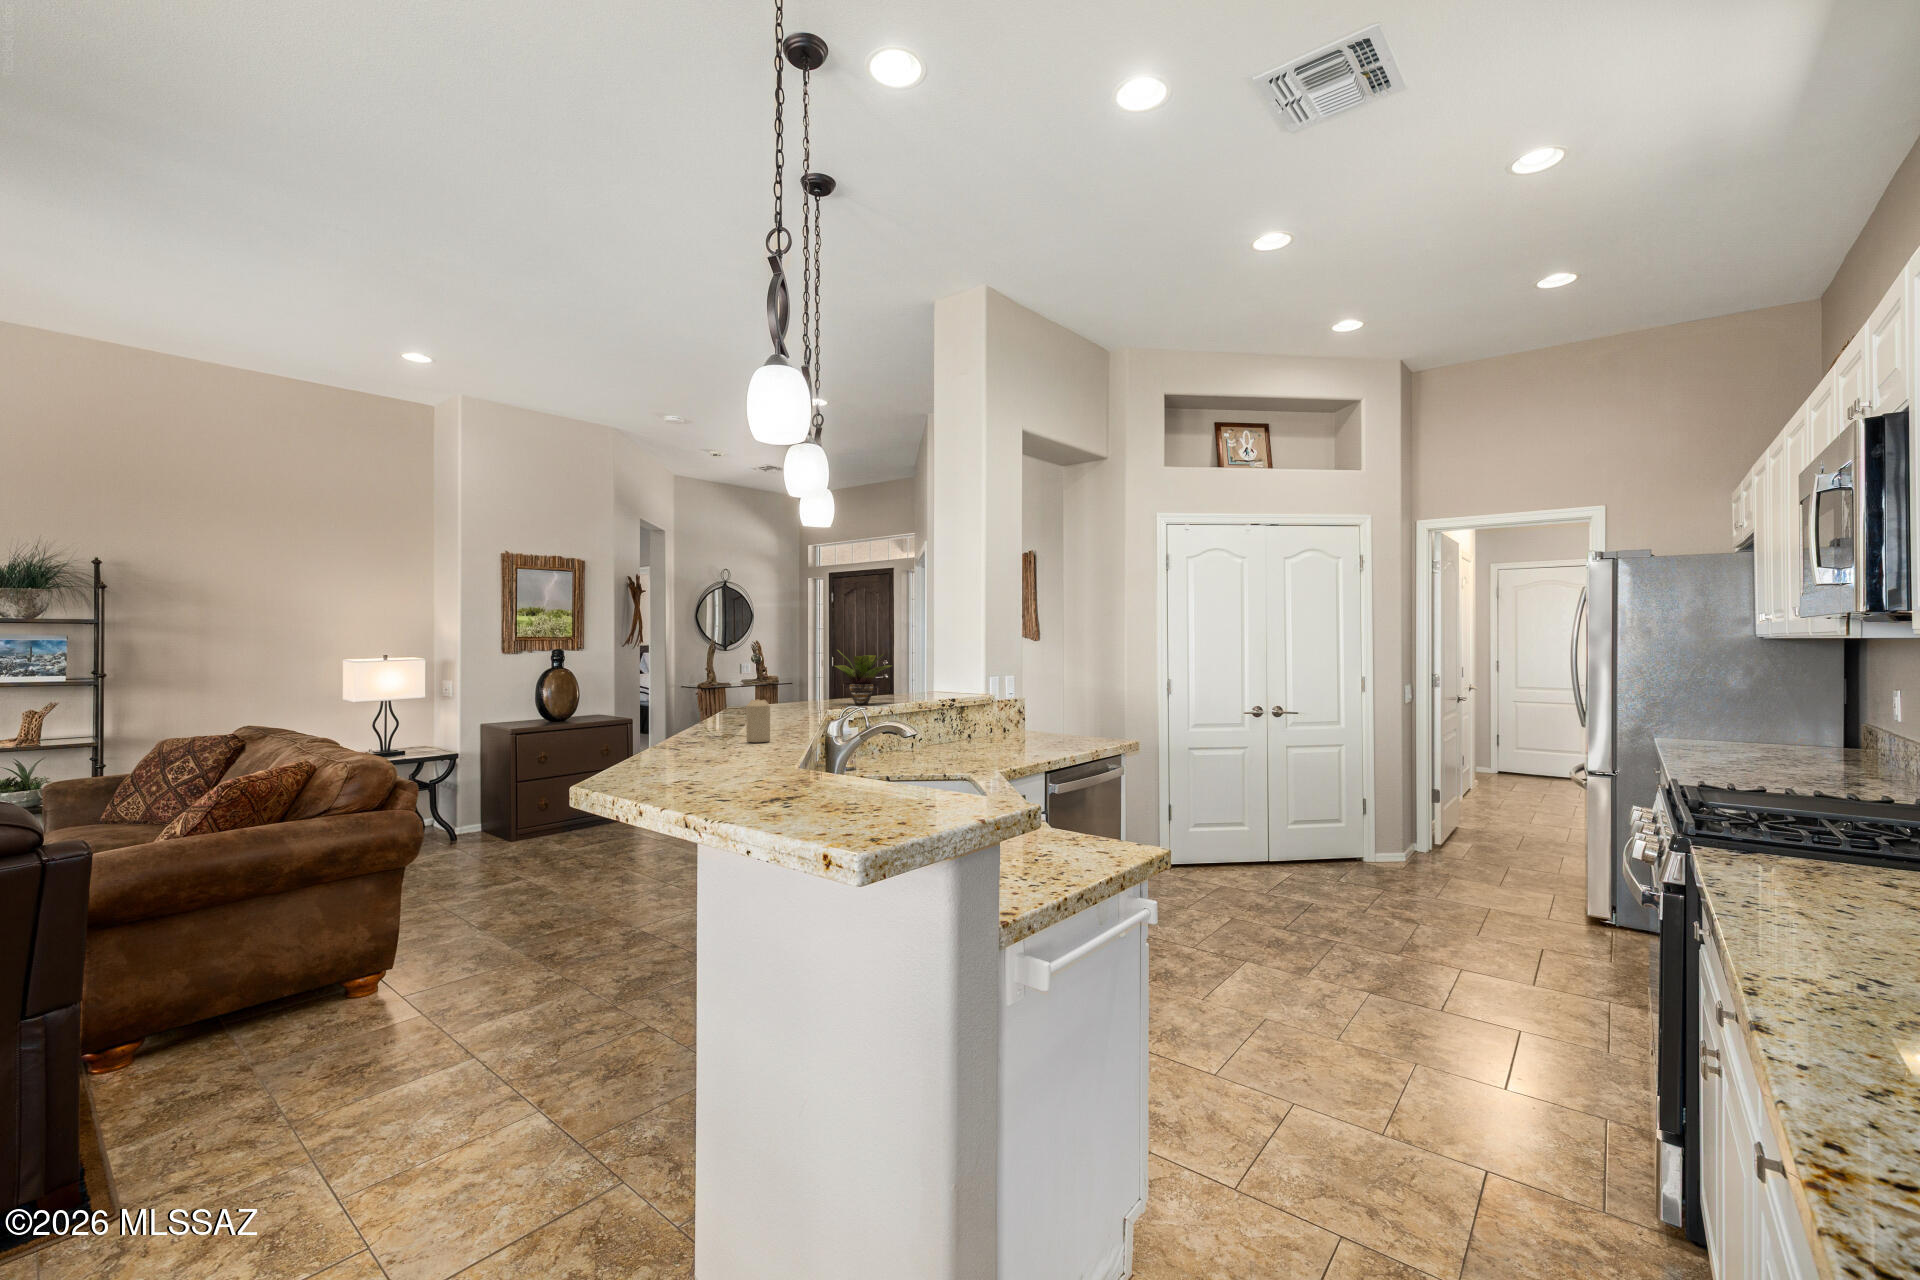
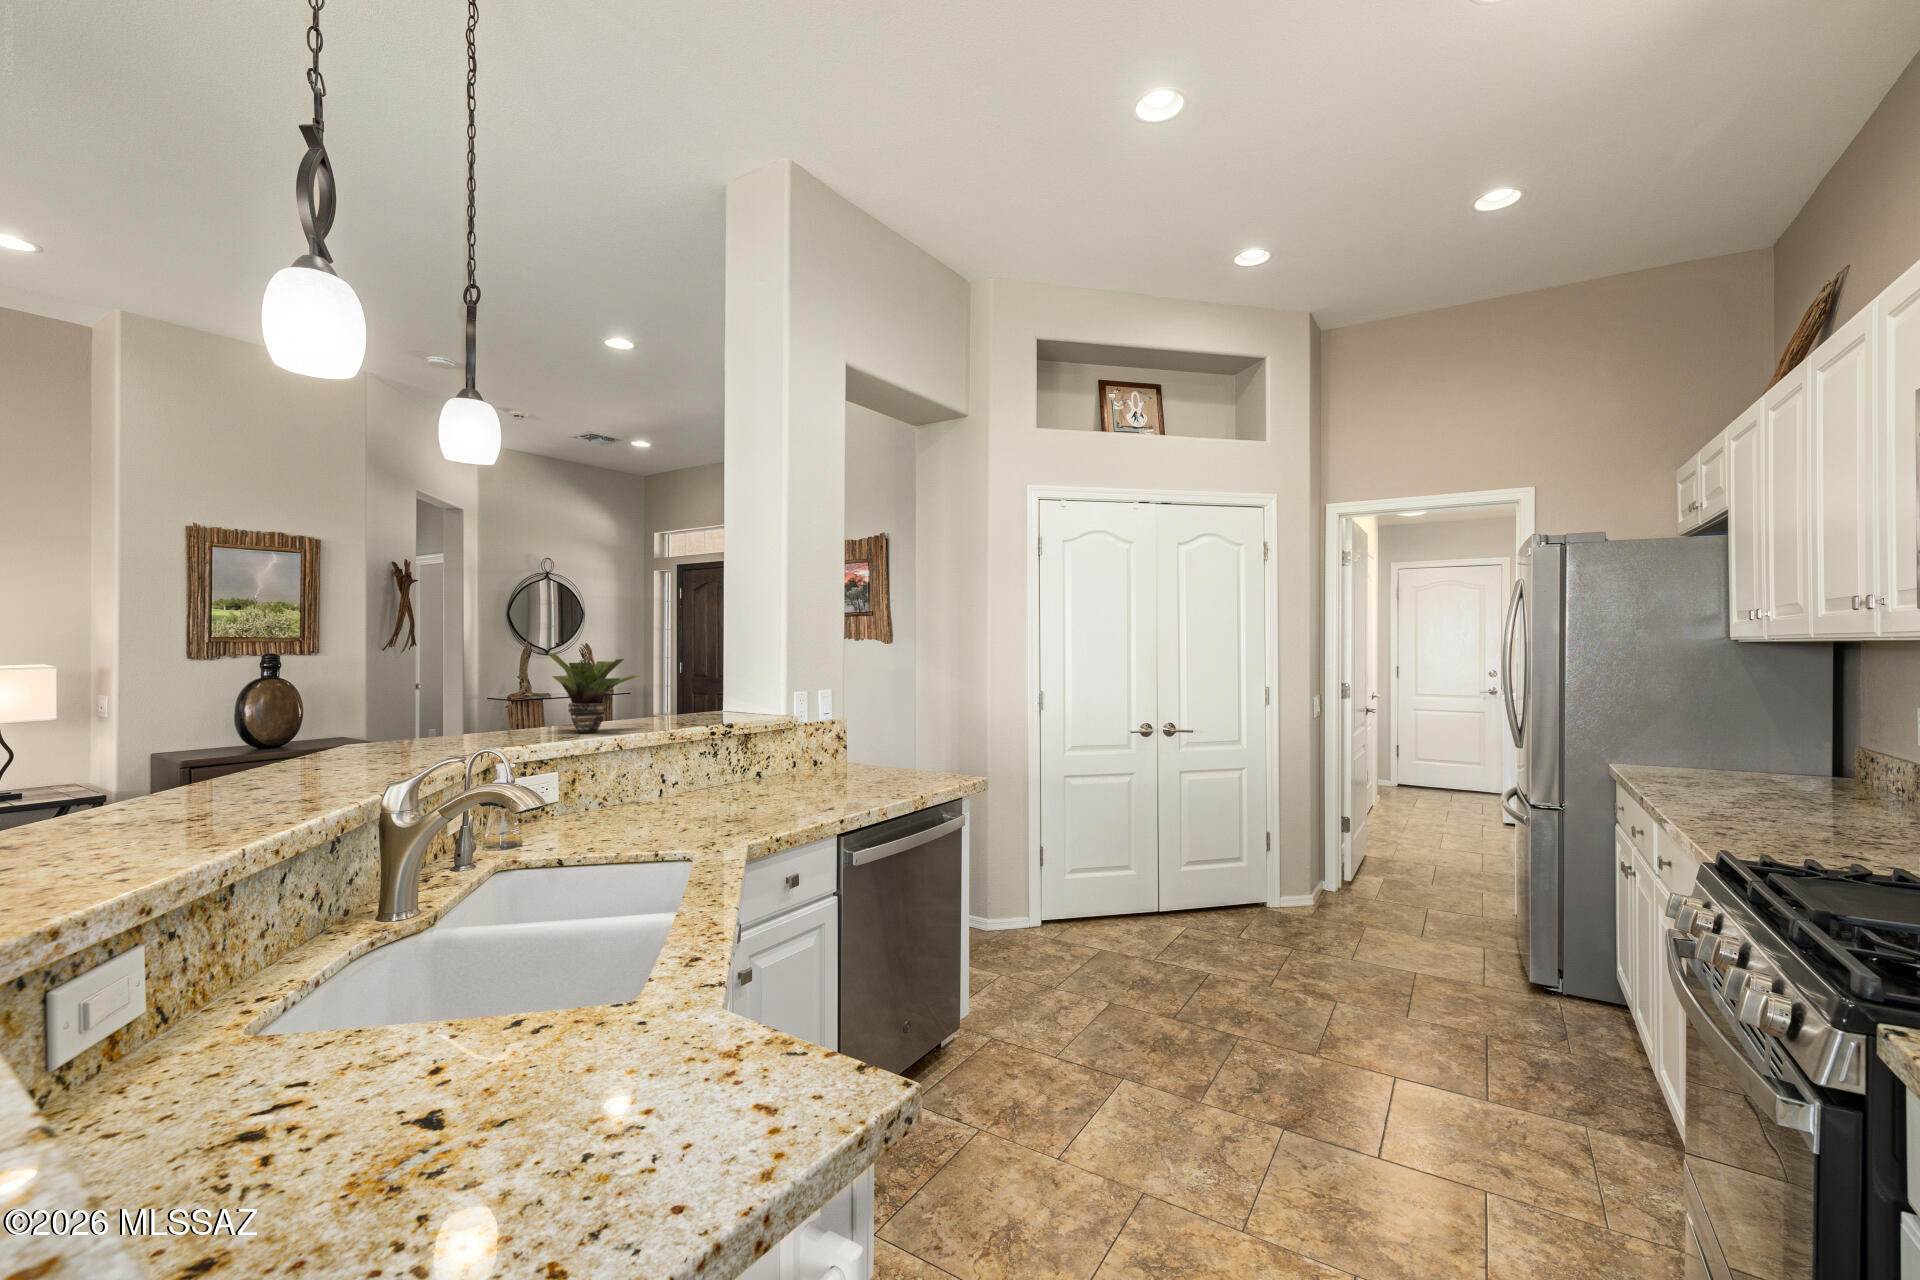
candle: present [746,699,770,742] -> none [53,757,124,852]

